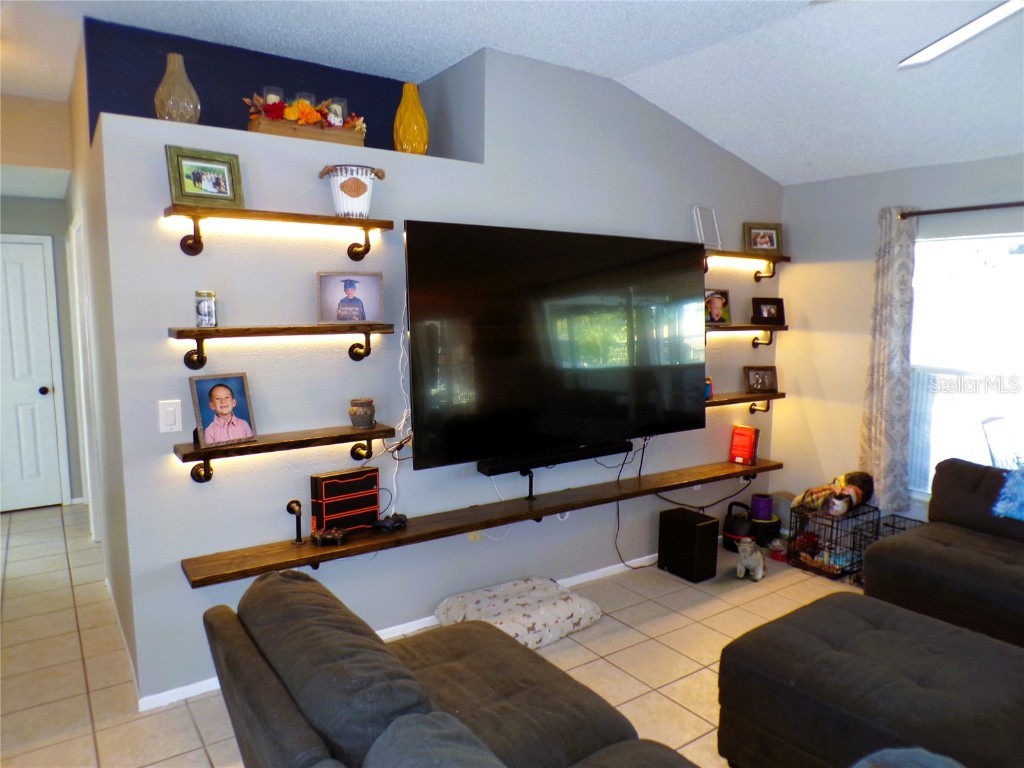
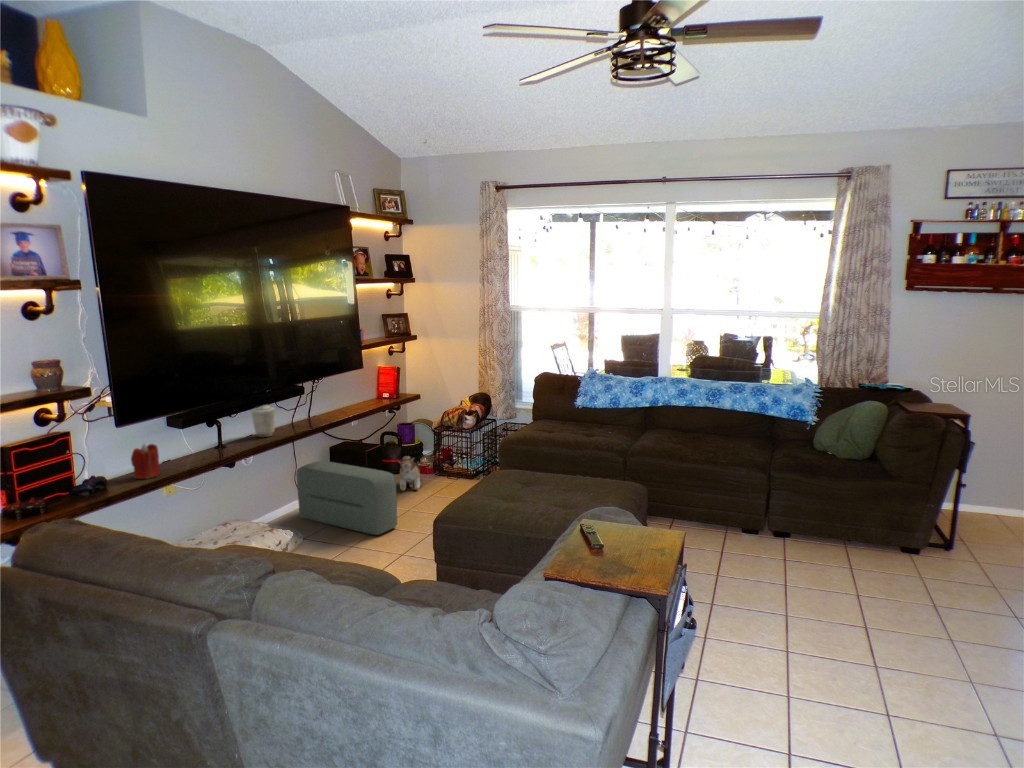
vase: none [568,454,592,494] -> present [251,405,275,437]
candle: none [431,488,456,524] -> present [131,444,160,479]
pouf: none [613,527,716,631] -> present [296,461,398,535]

